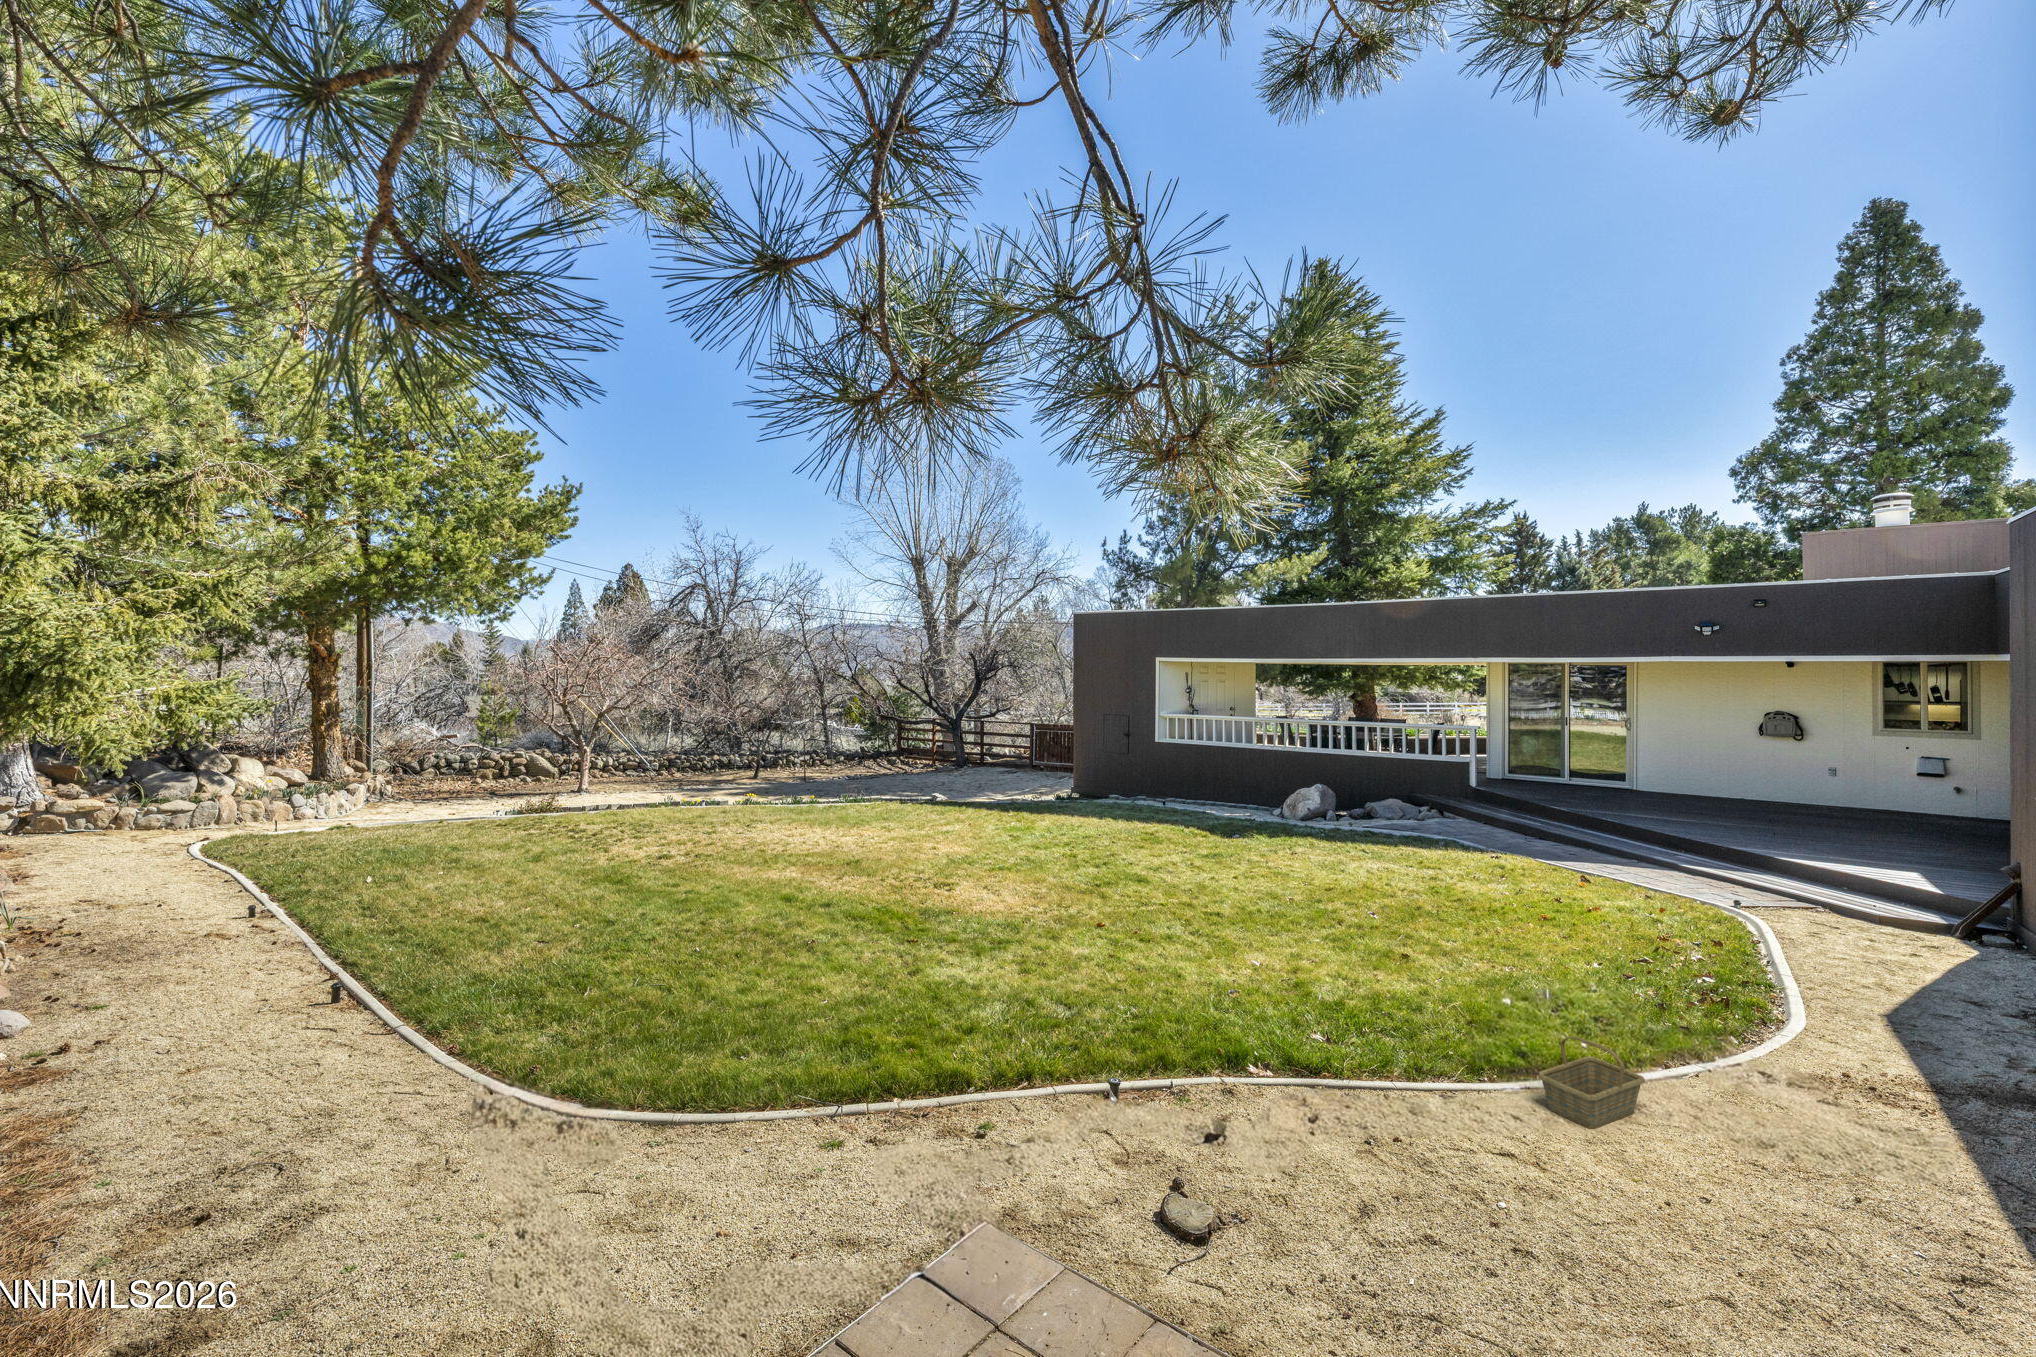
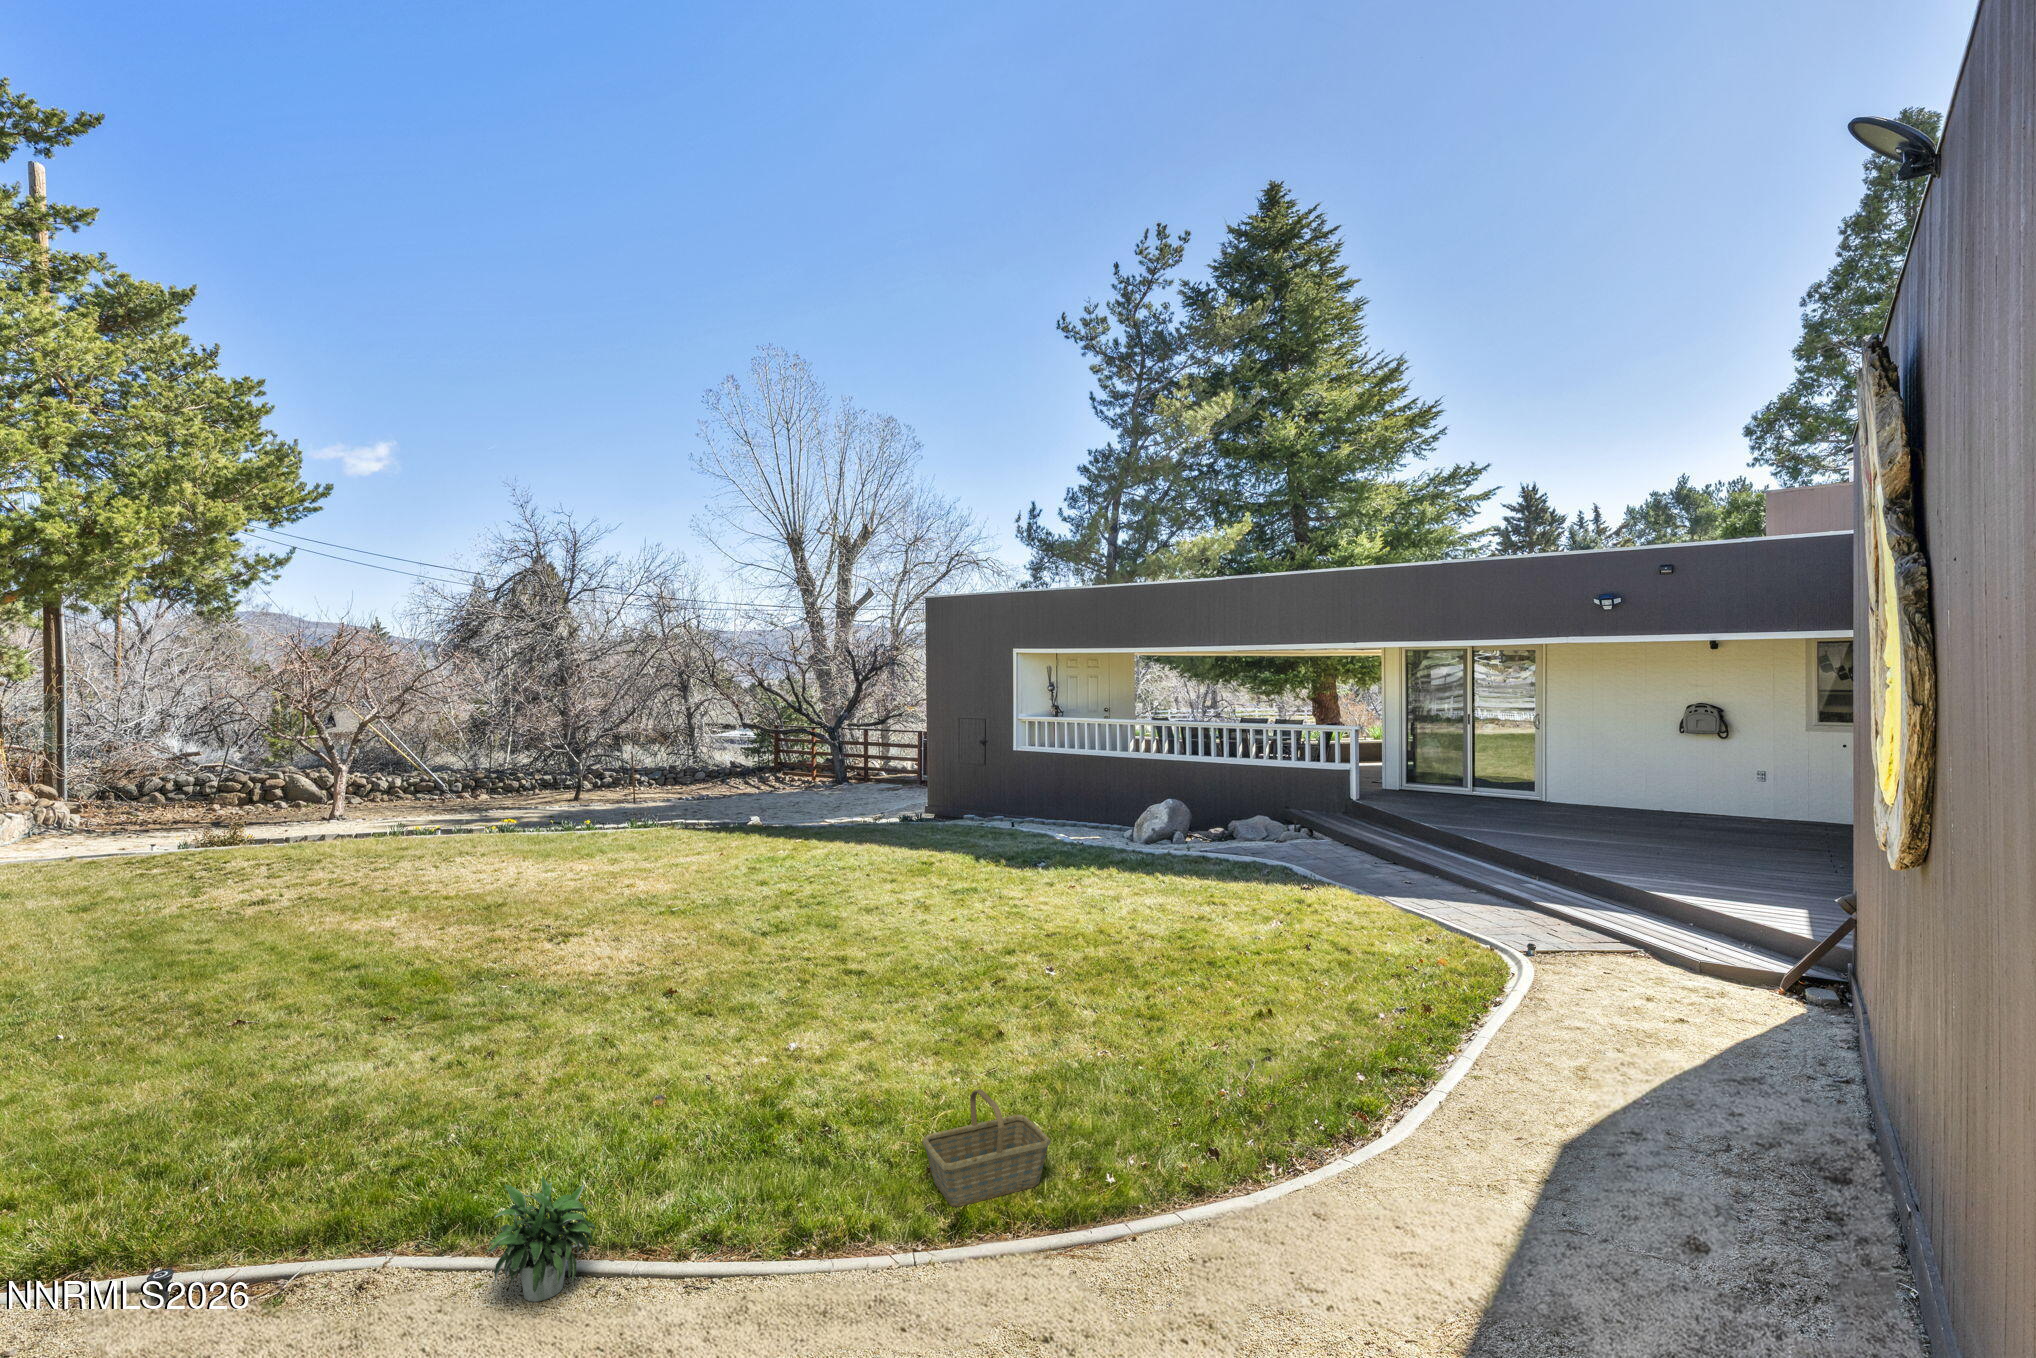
potted plant: none [1300,1101,1408,1199] -> present [485,1176,595,1302]

